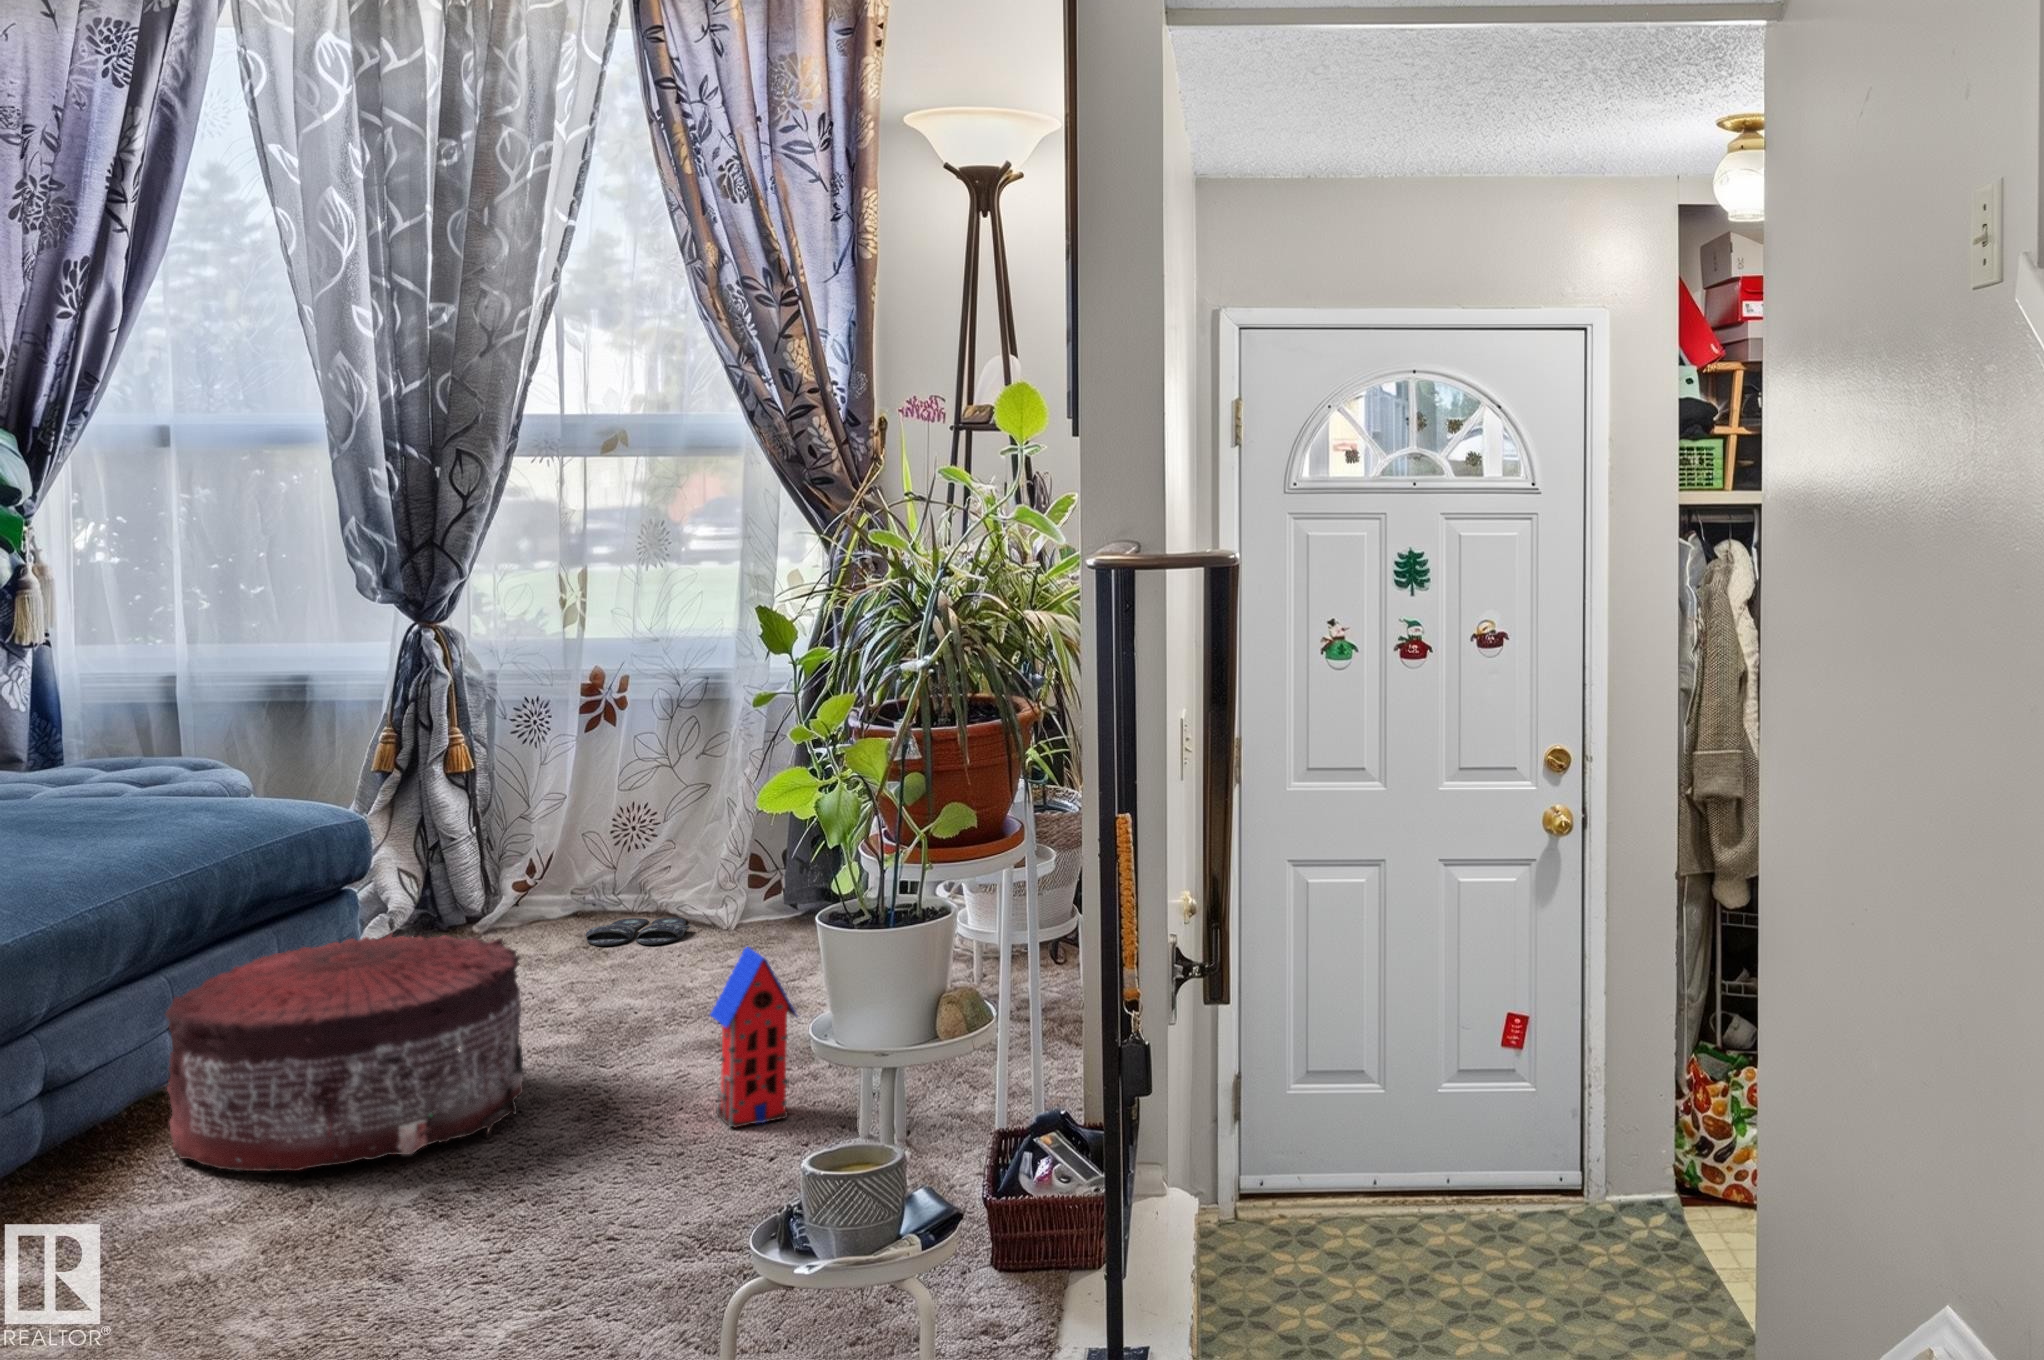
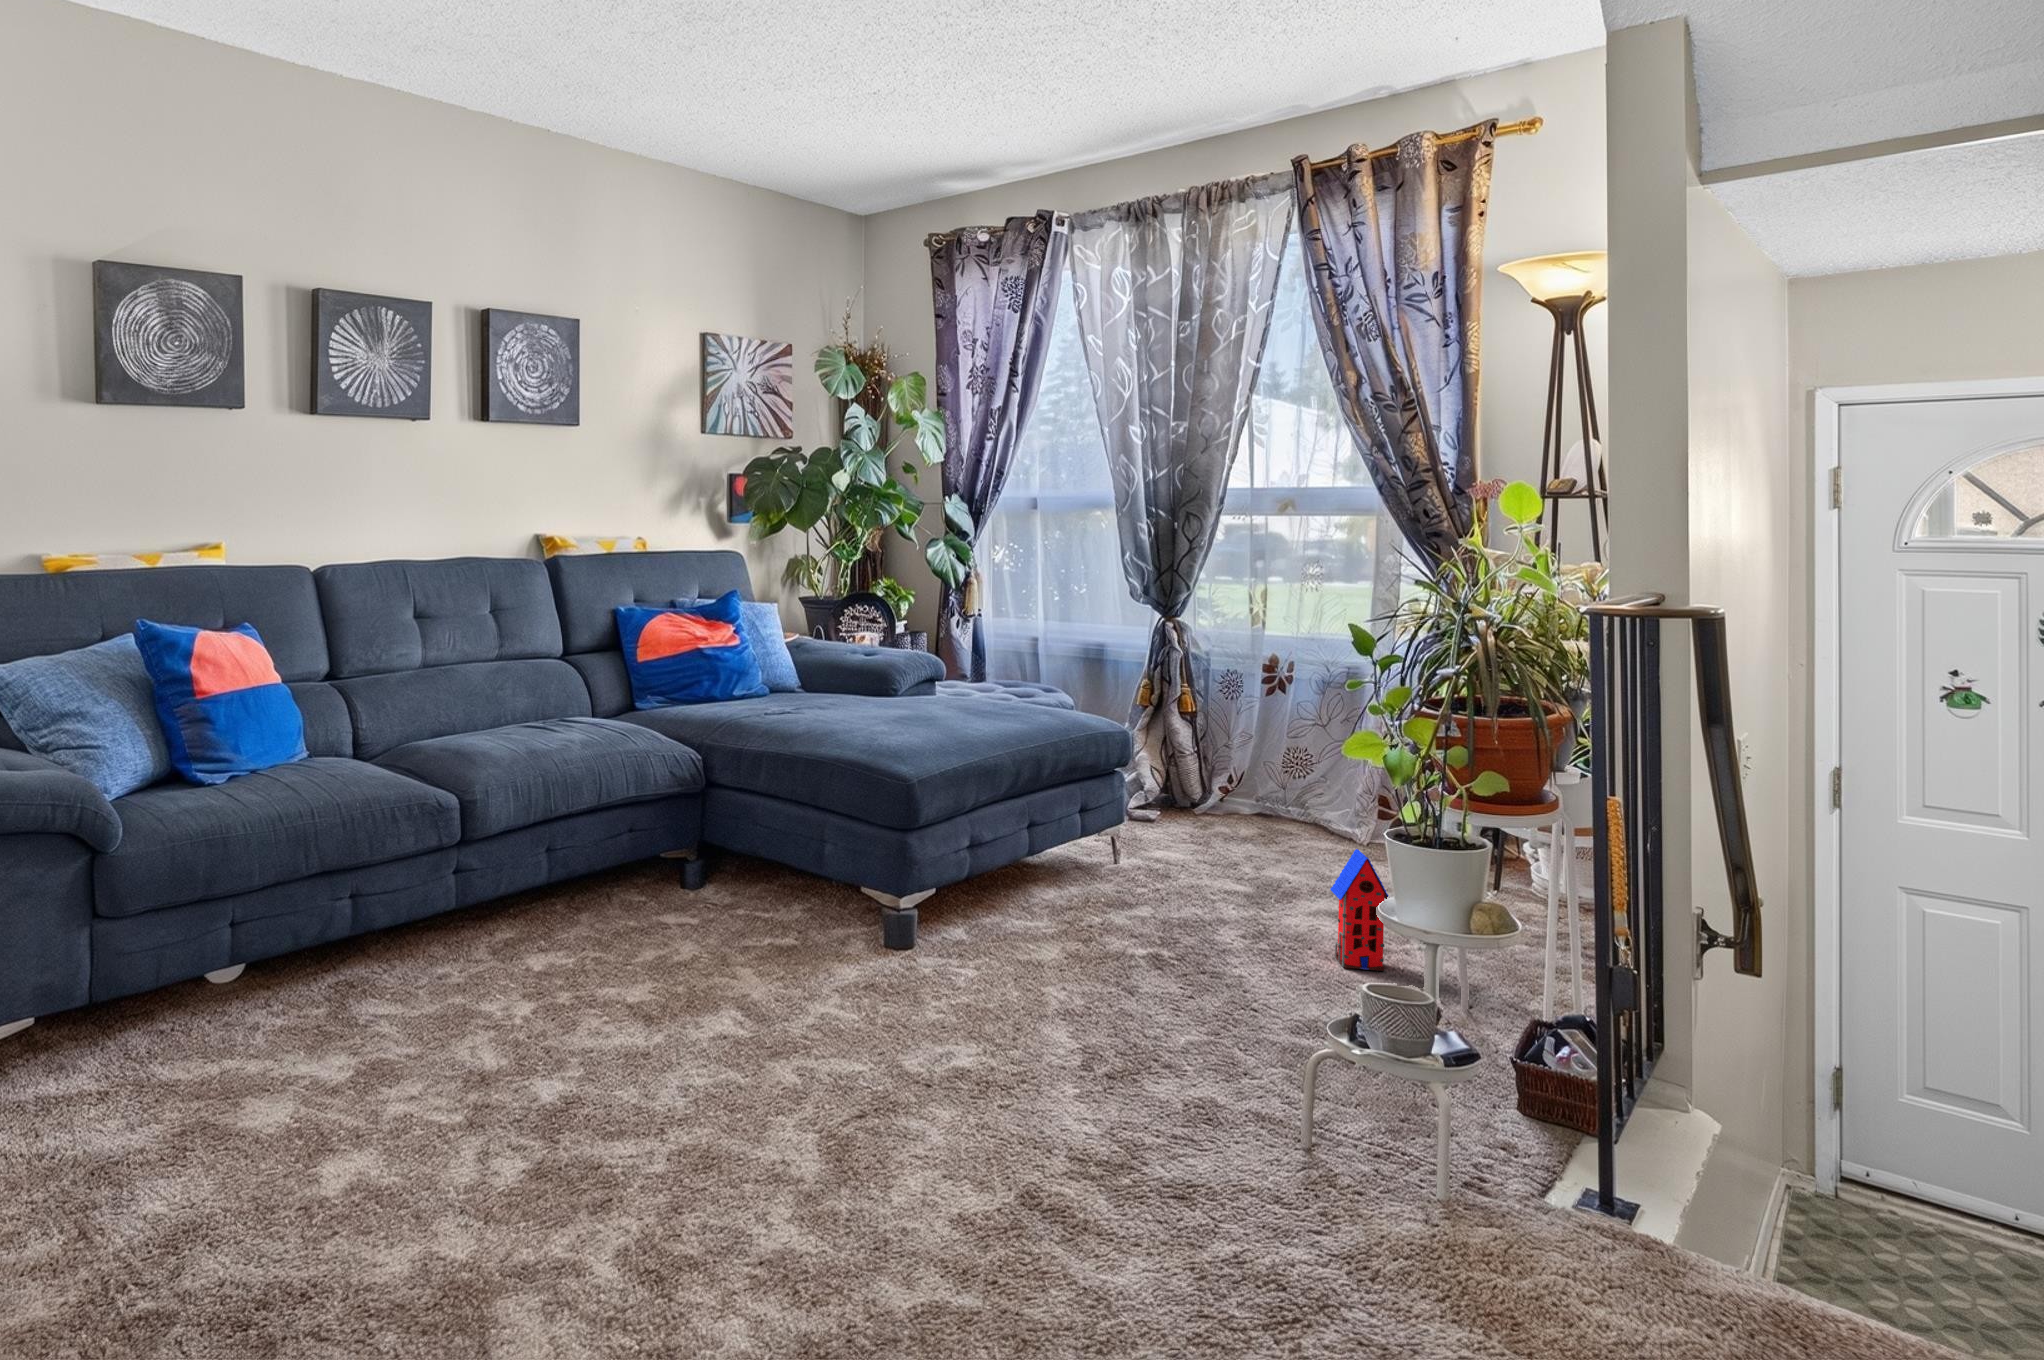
slippers: present [586,917,691,946] -> none [1264,820,1336,841]
pouf: present [165,934,524,1171] -> none [1020,800,1212,933]

